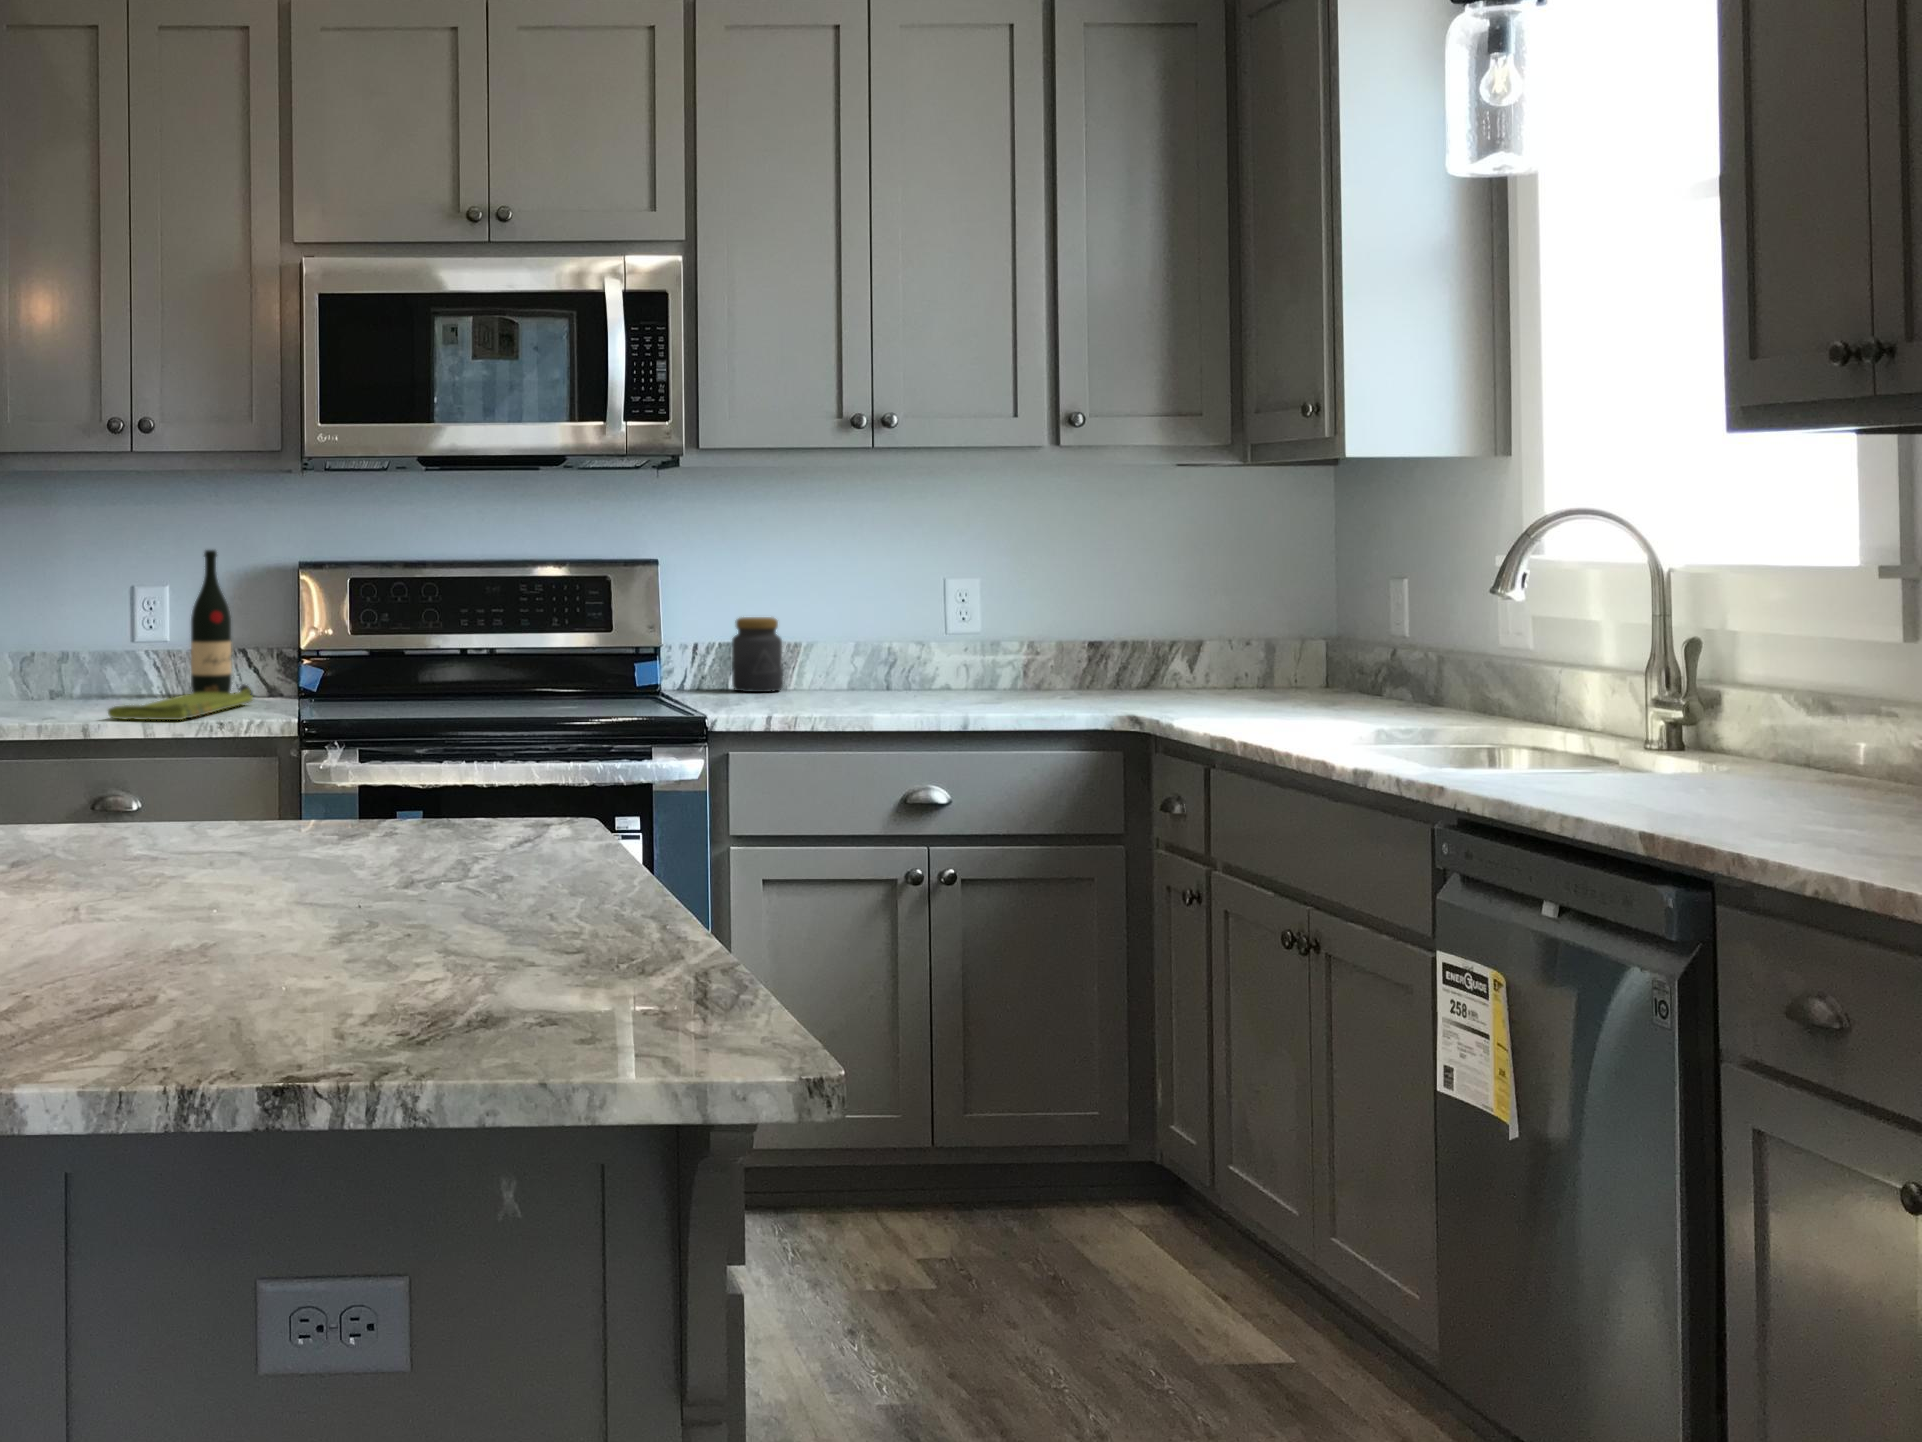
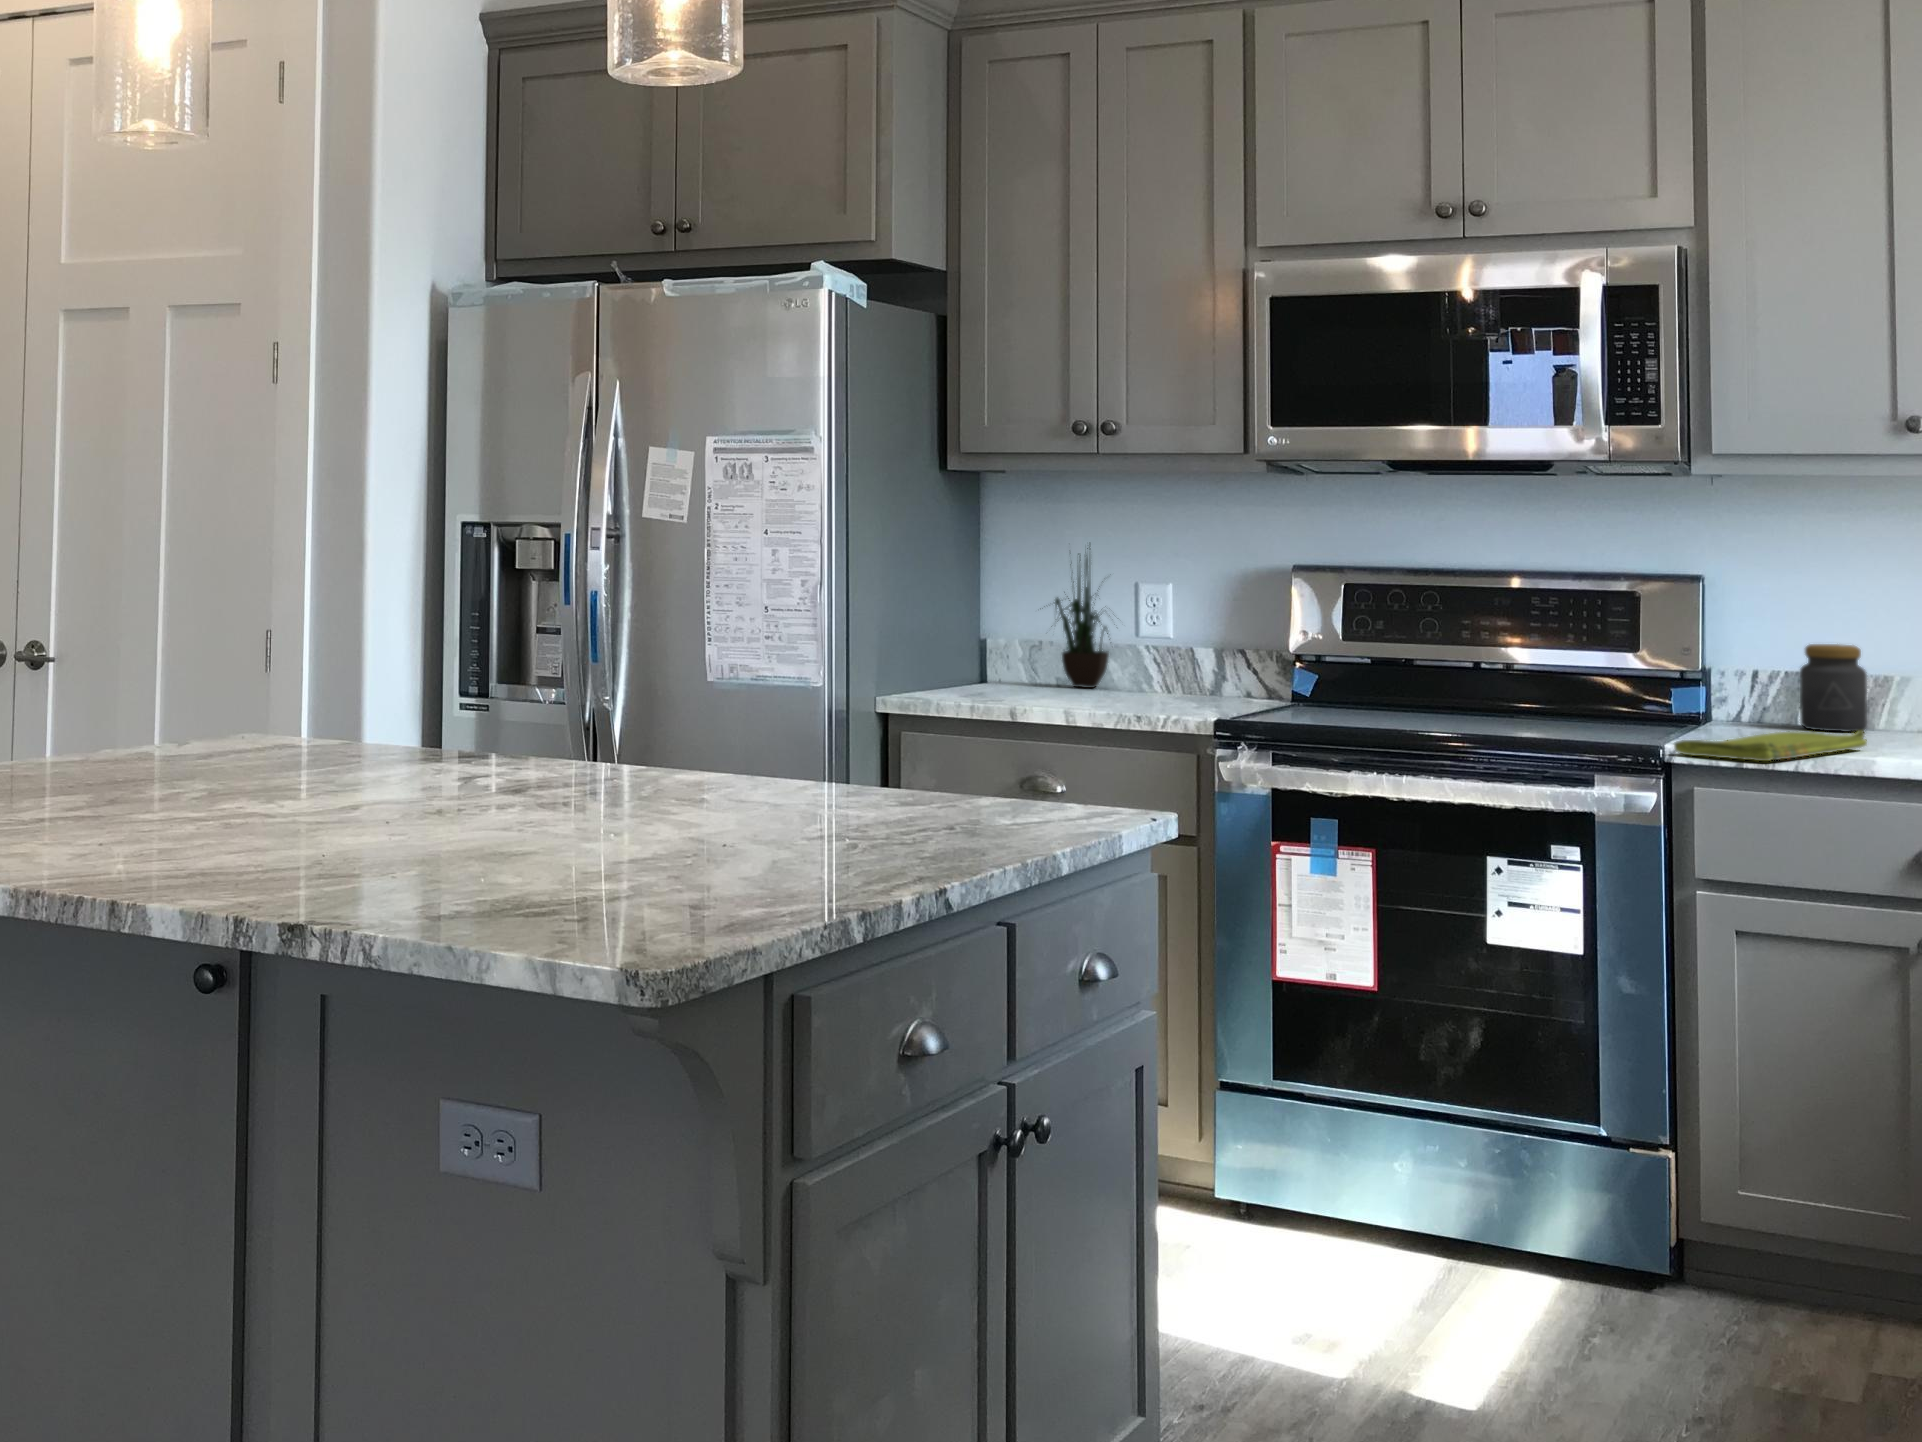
potted plant: none [38,527,128,697] -> present [1055,548,1110,688]
wine bottle: present [191,550,249,693] -> none [1185,547,1244,695]
dish towel: present [108,689,252,720] -> present [1674,731,1867,761]

